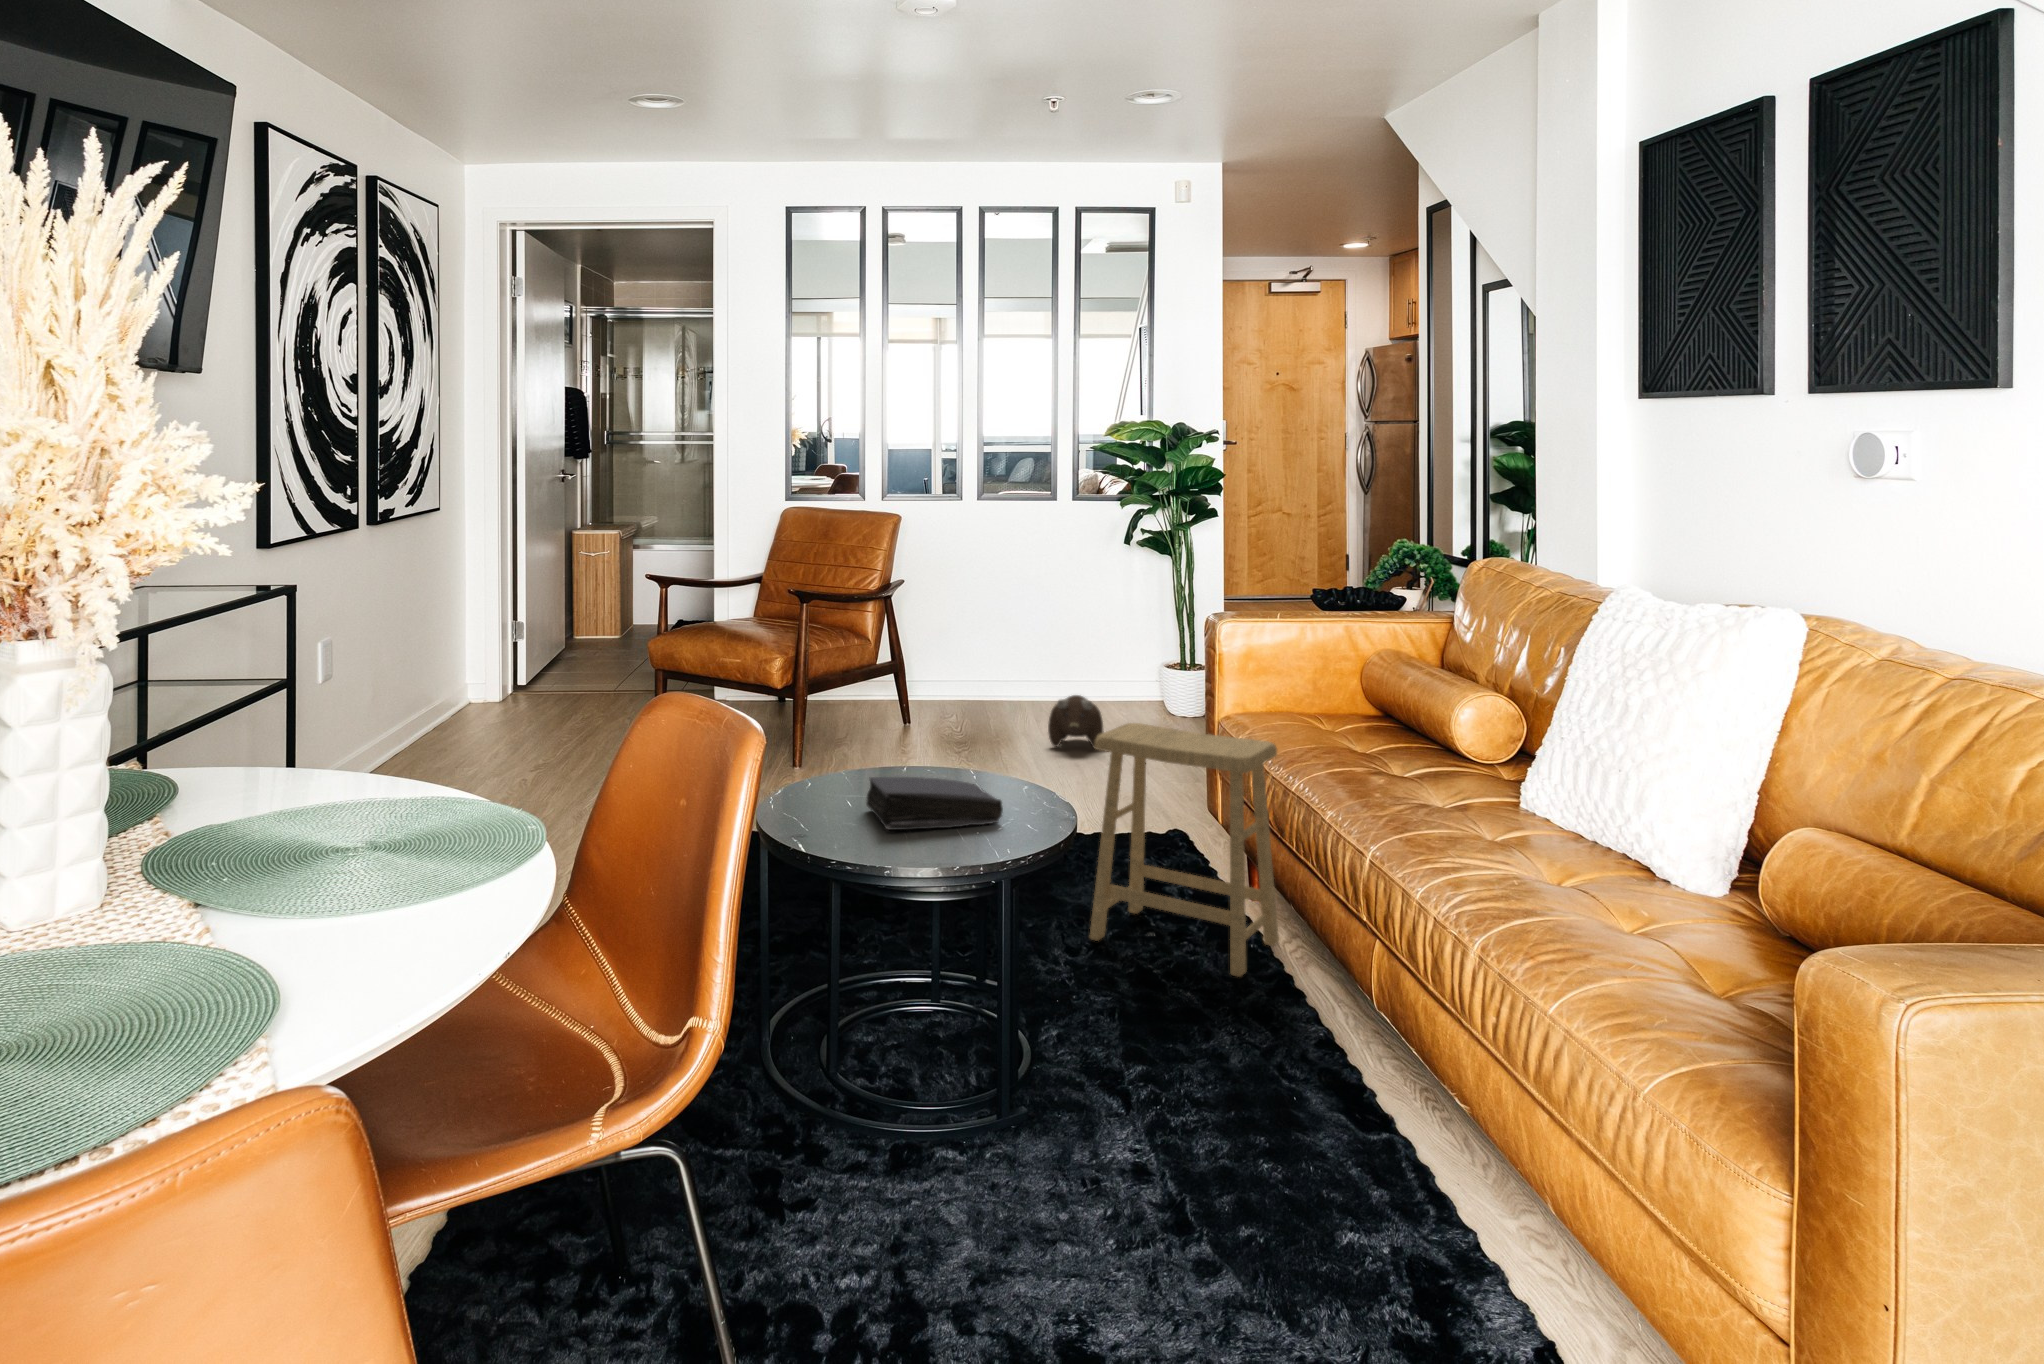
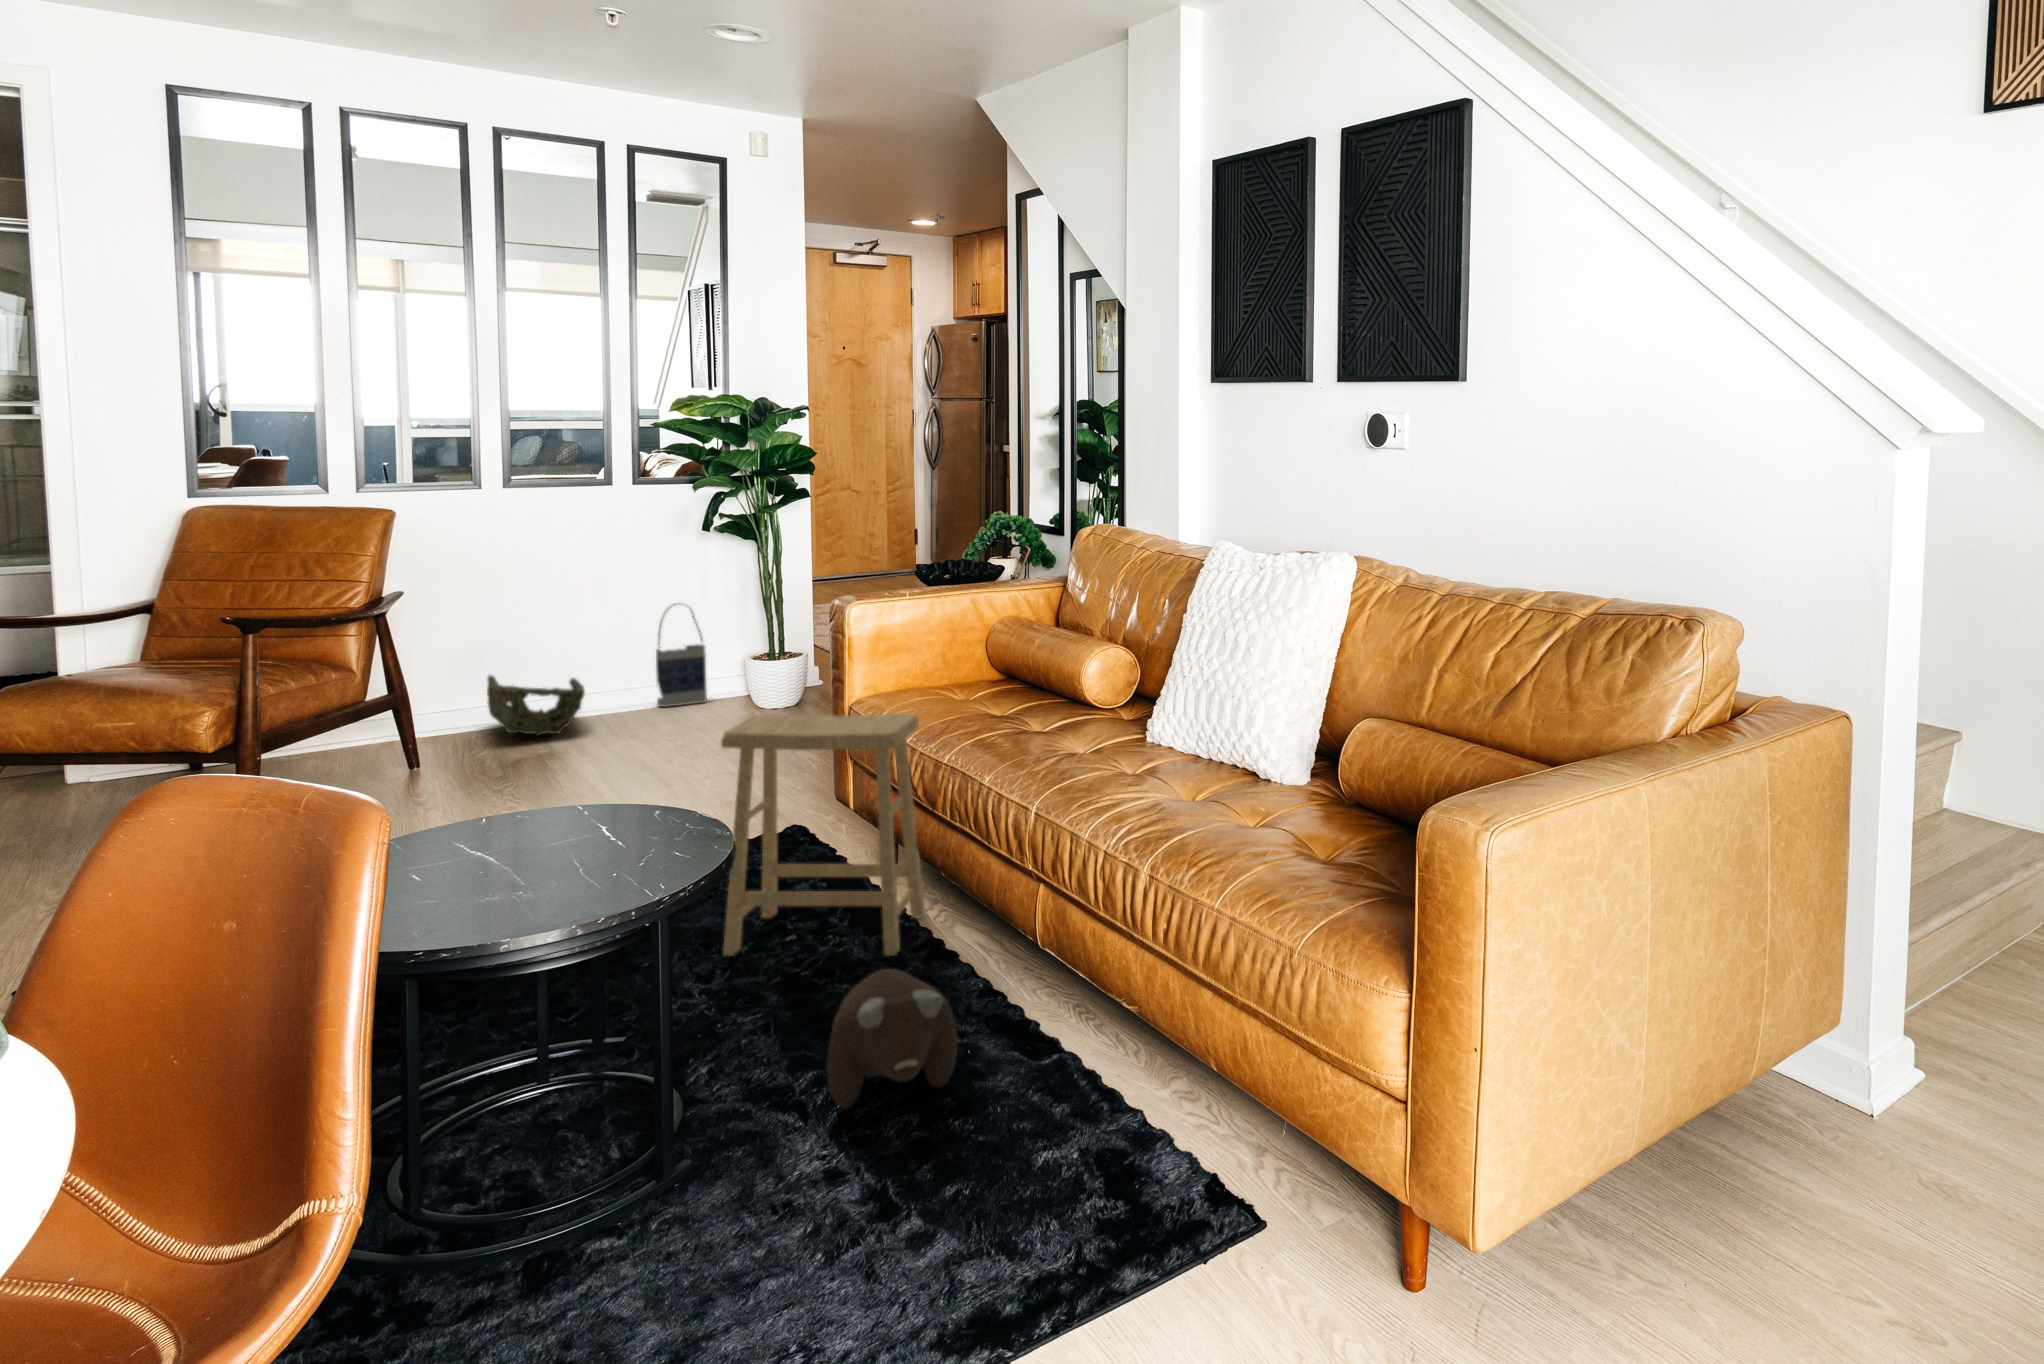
bag: none [1083,610,1125,703] -> present [656,604,707,707]
woven basket: none [954,657,1024,716] -> present [487,675,585,735]
plush toy: present [1048,695,1104,748] -> present [827,969,957,1108]
book: present [866,777,1003,830] -> none [444,805,636,876]

